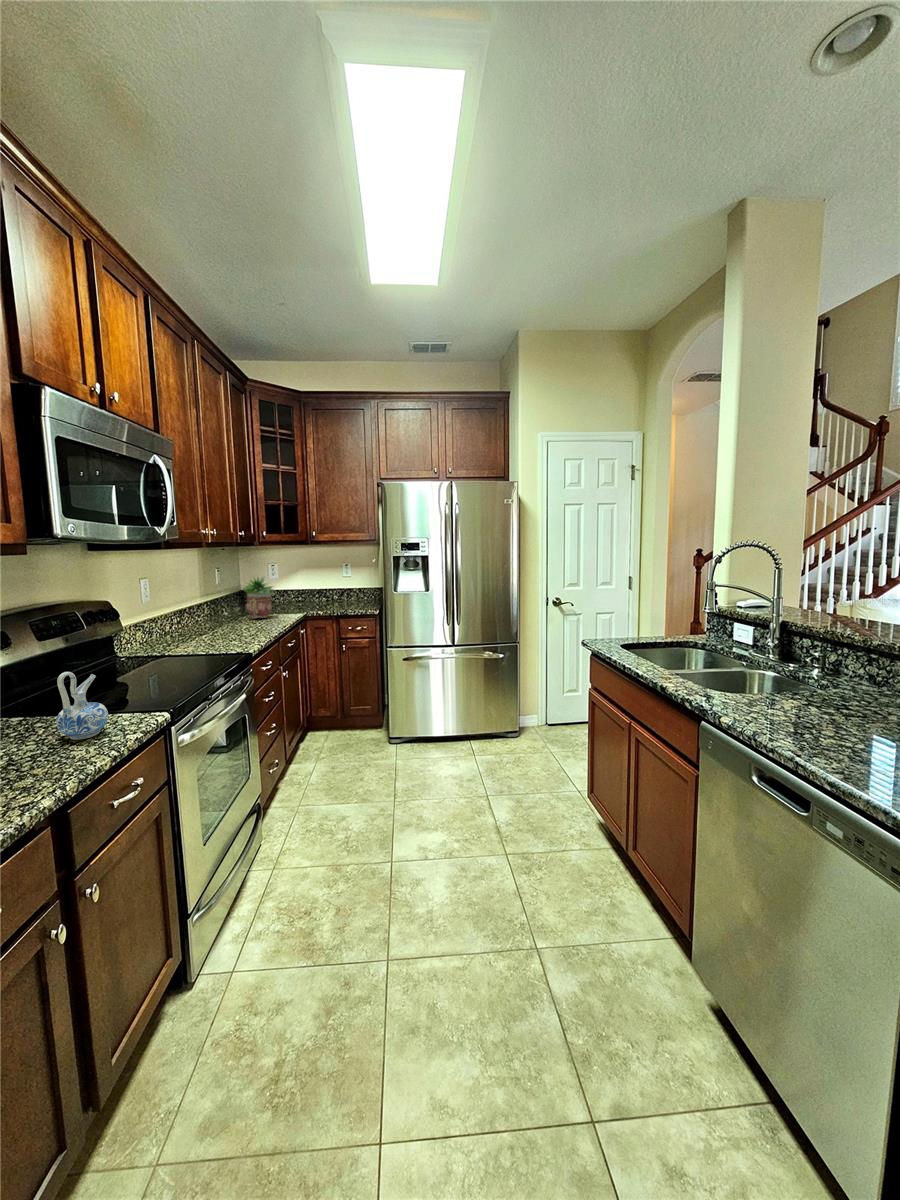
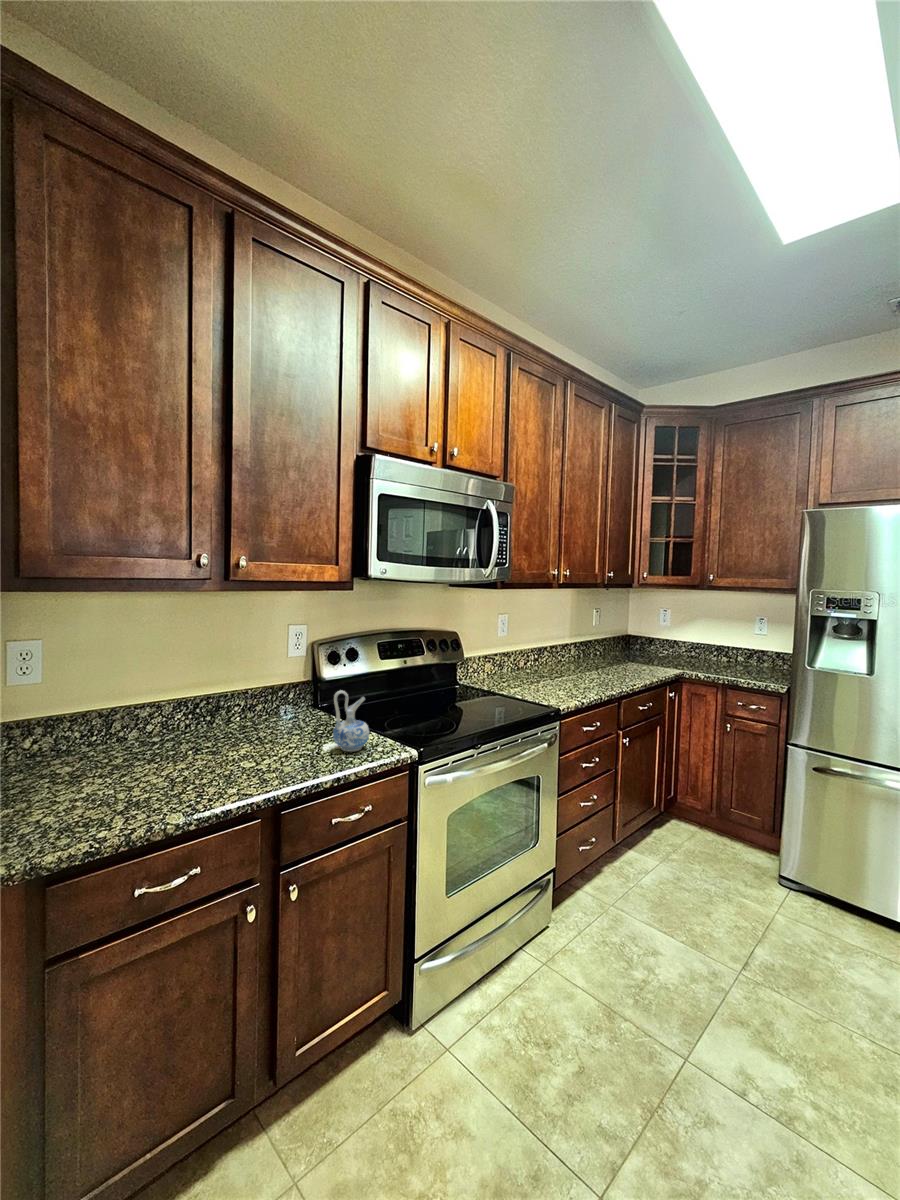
potted plant: present [243,578,275,618] -> none [612,621,654,670]

